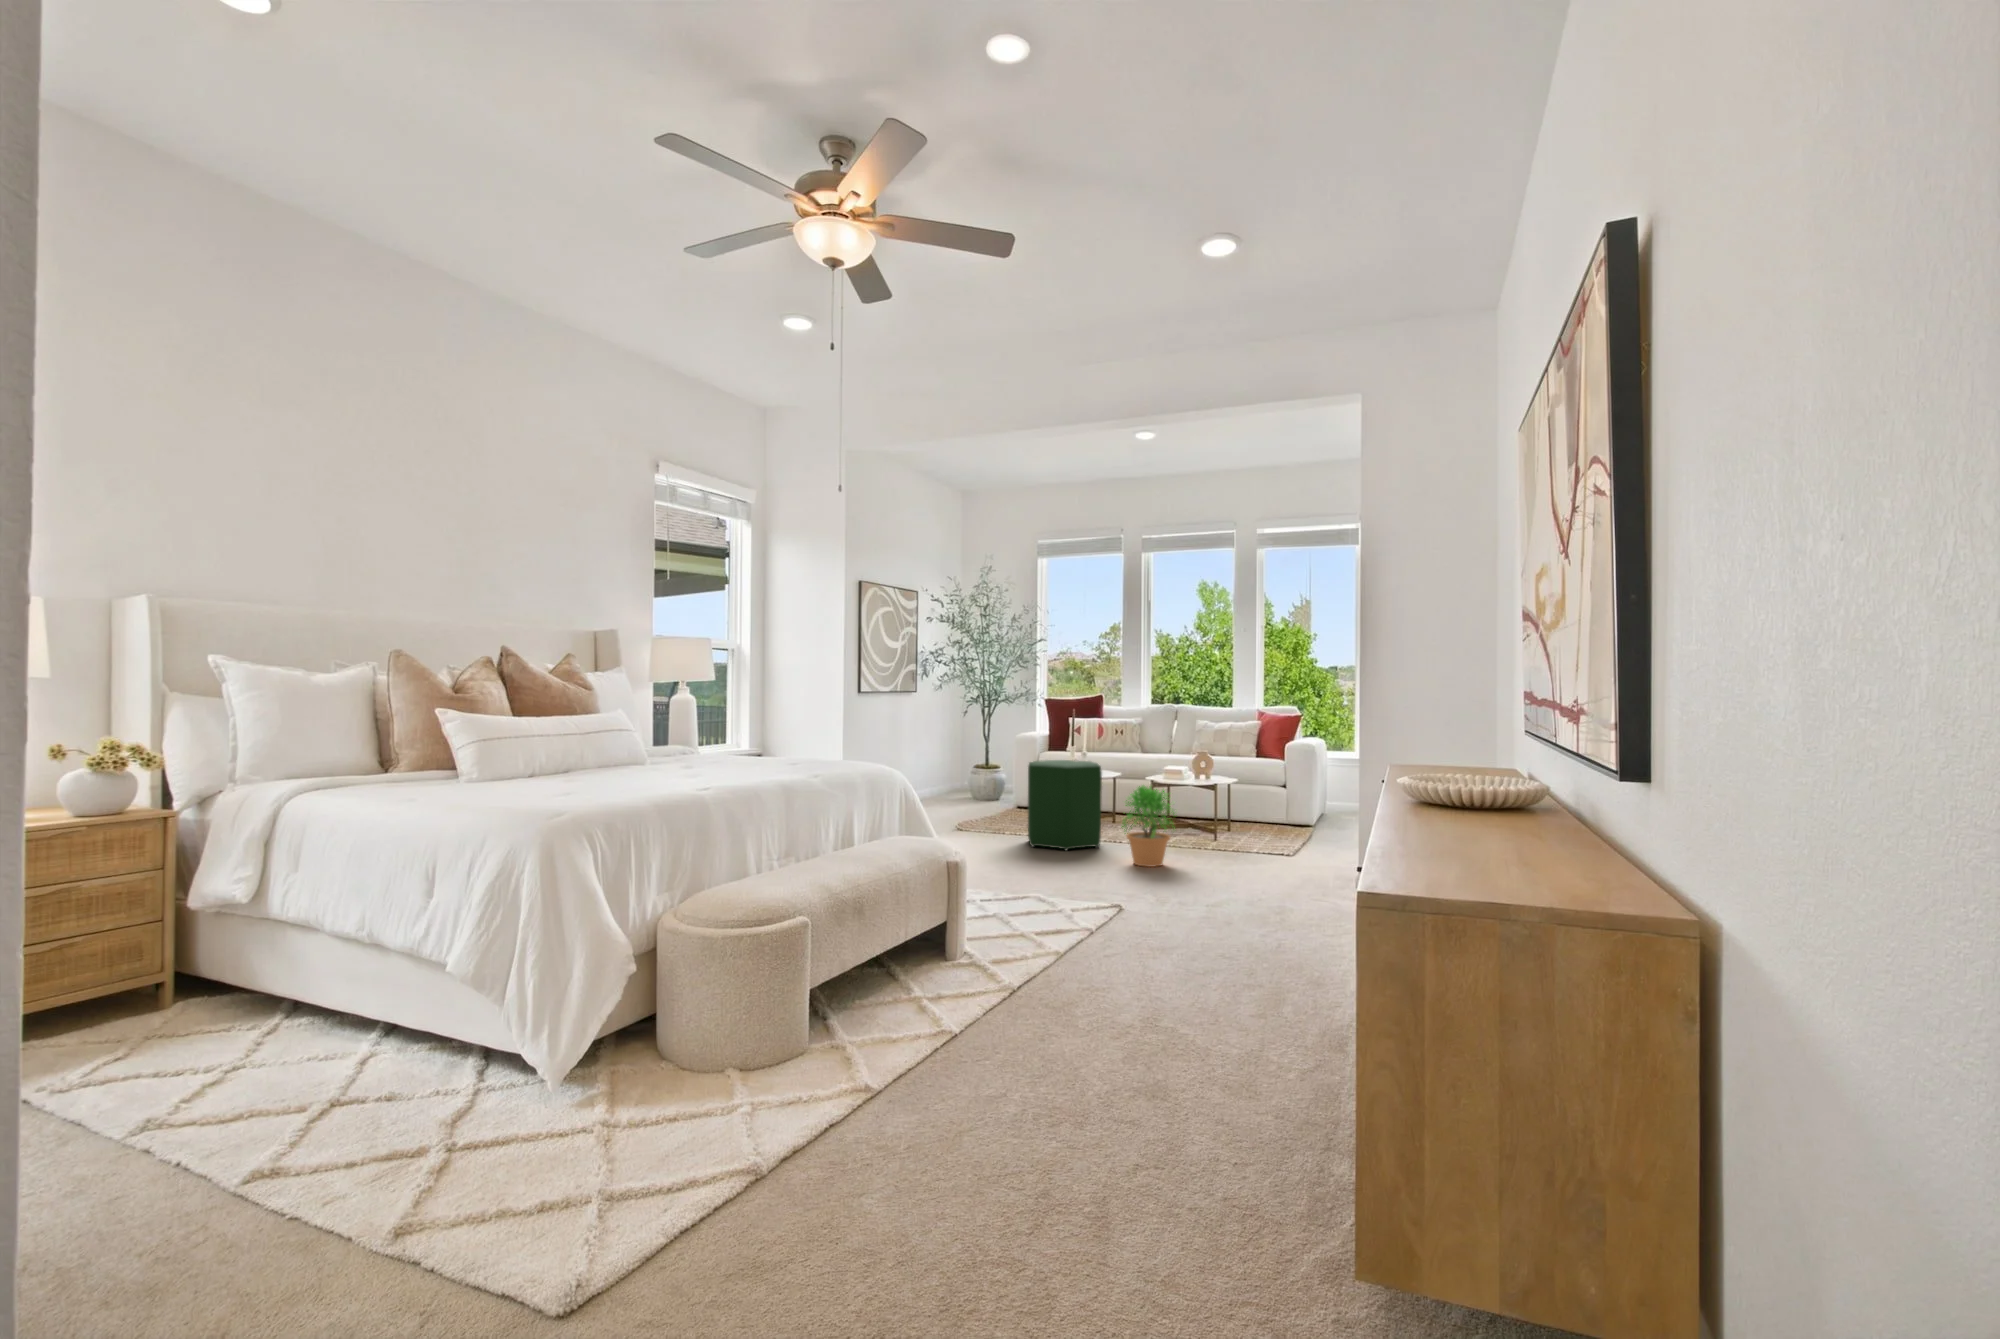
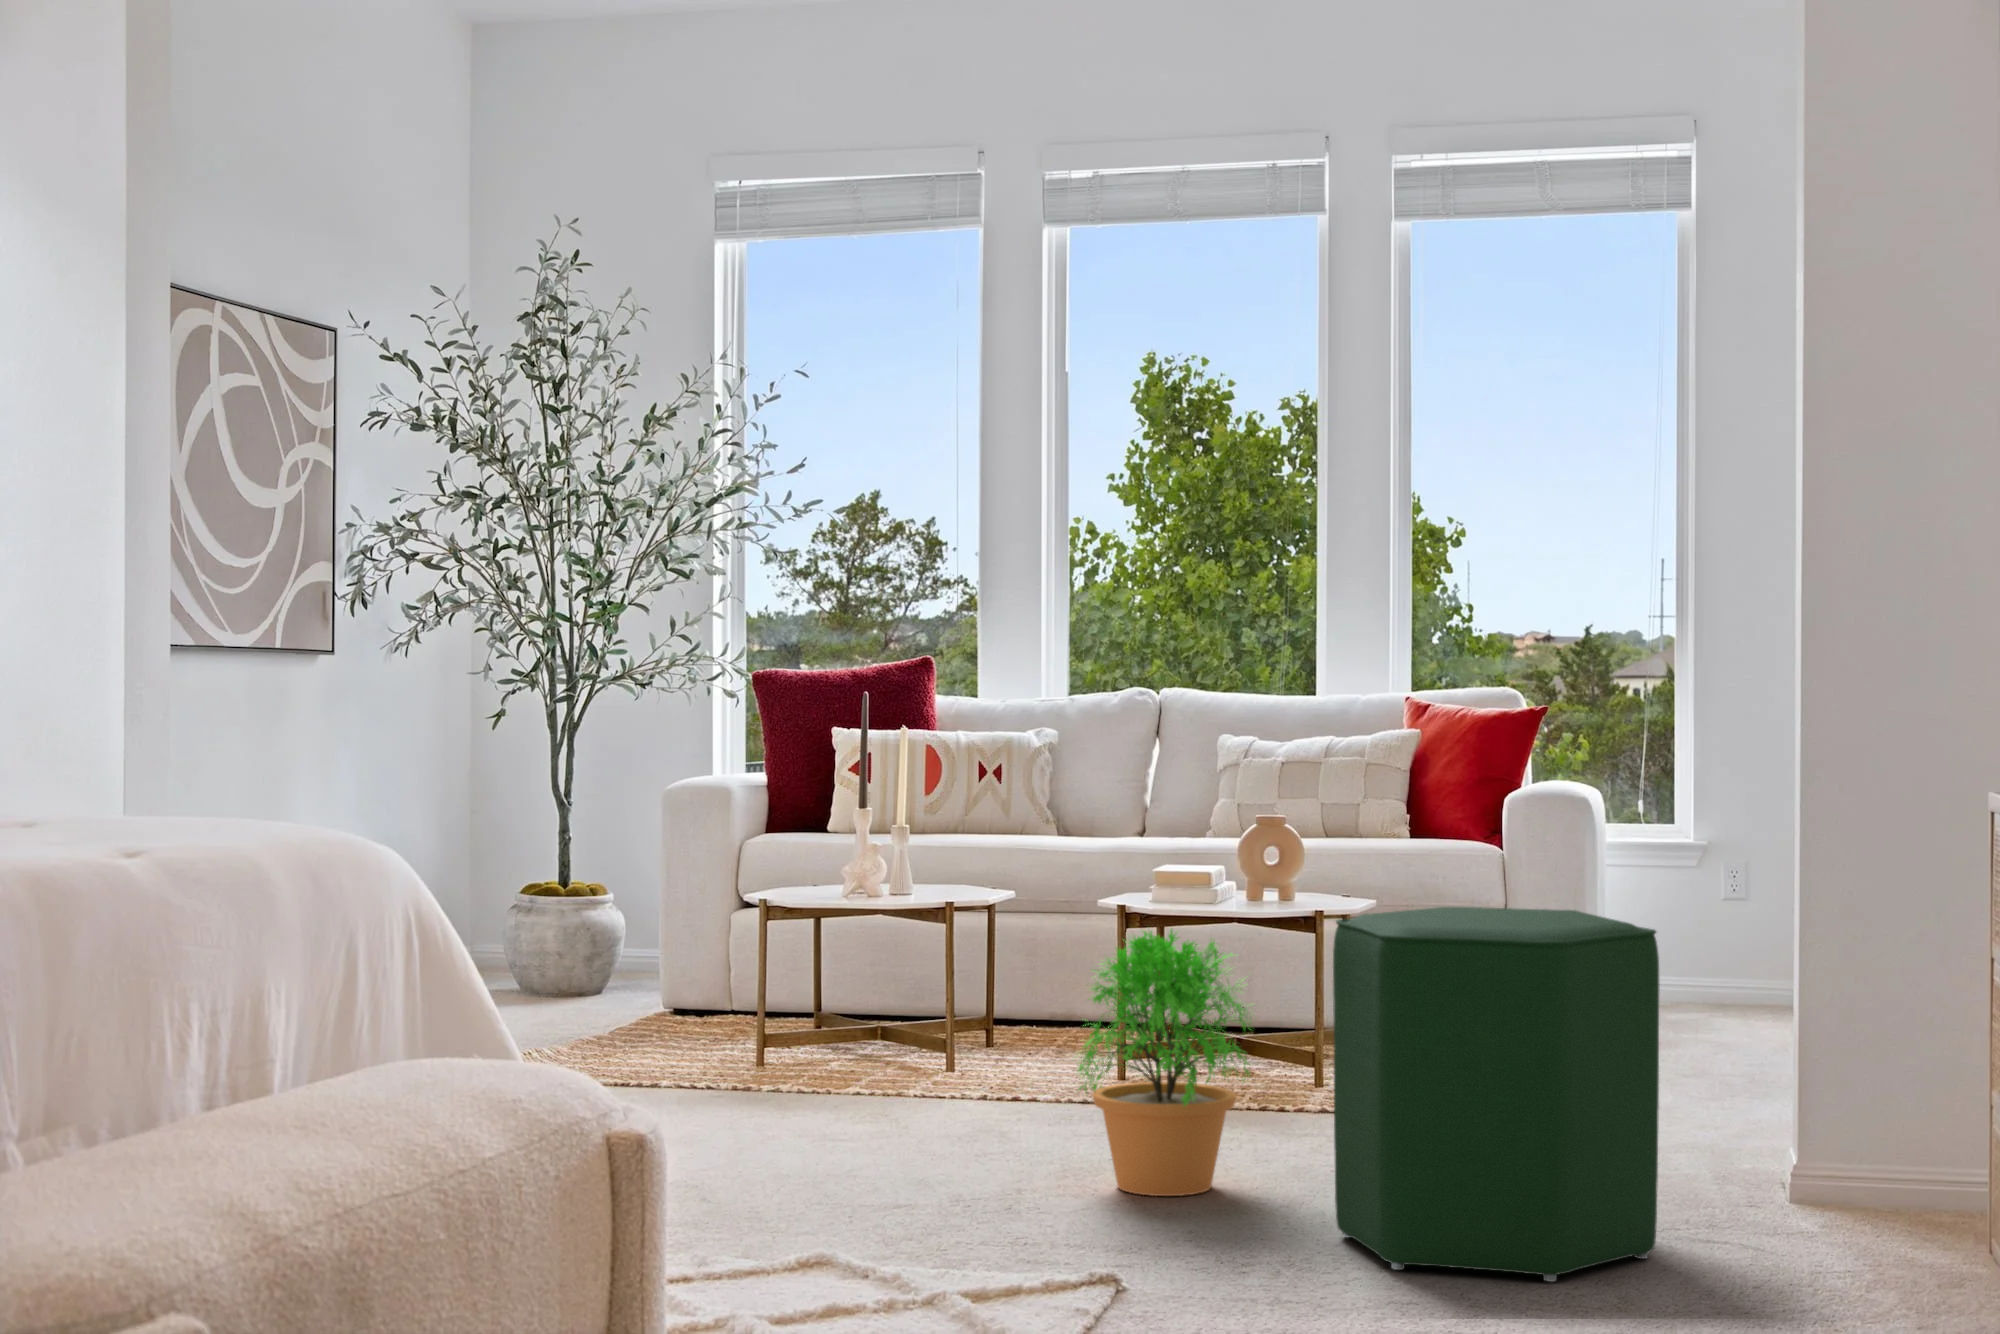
ottoman: present [1028,760,1102,850] -> present [1333,907,1659,1282]

